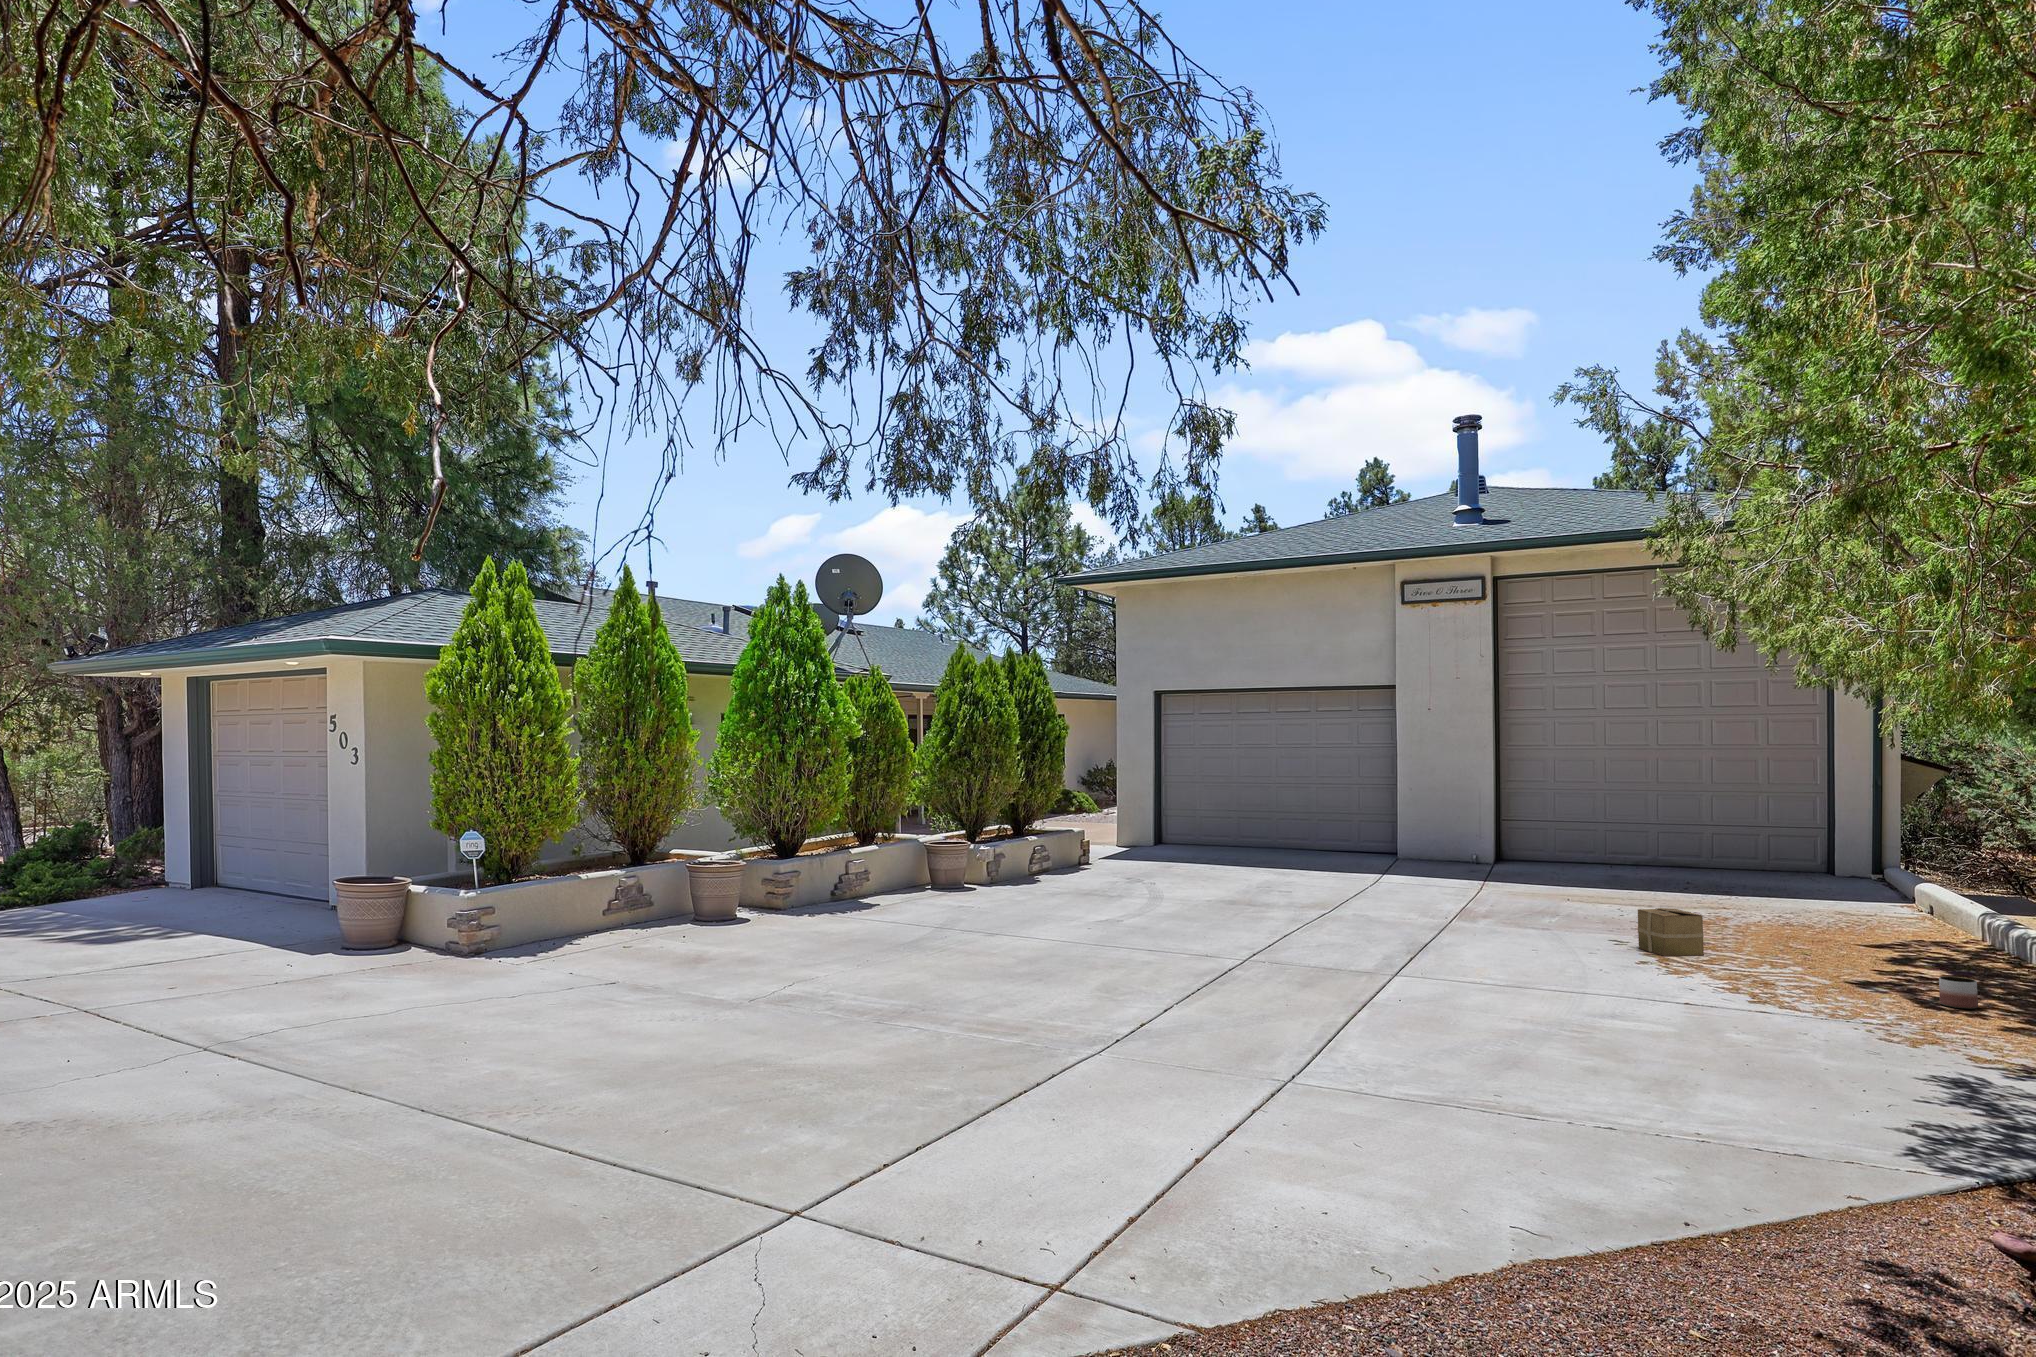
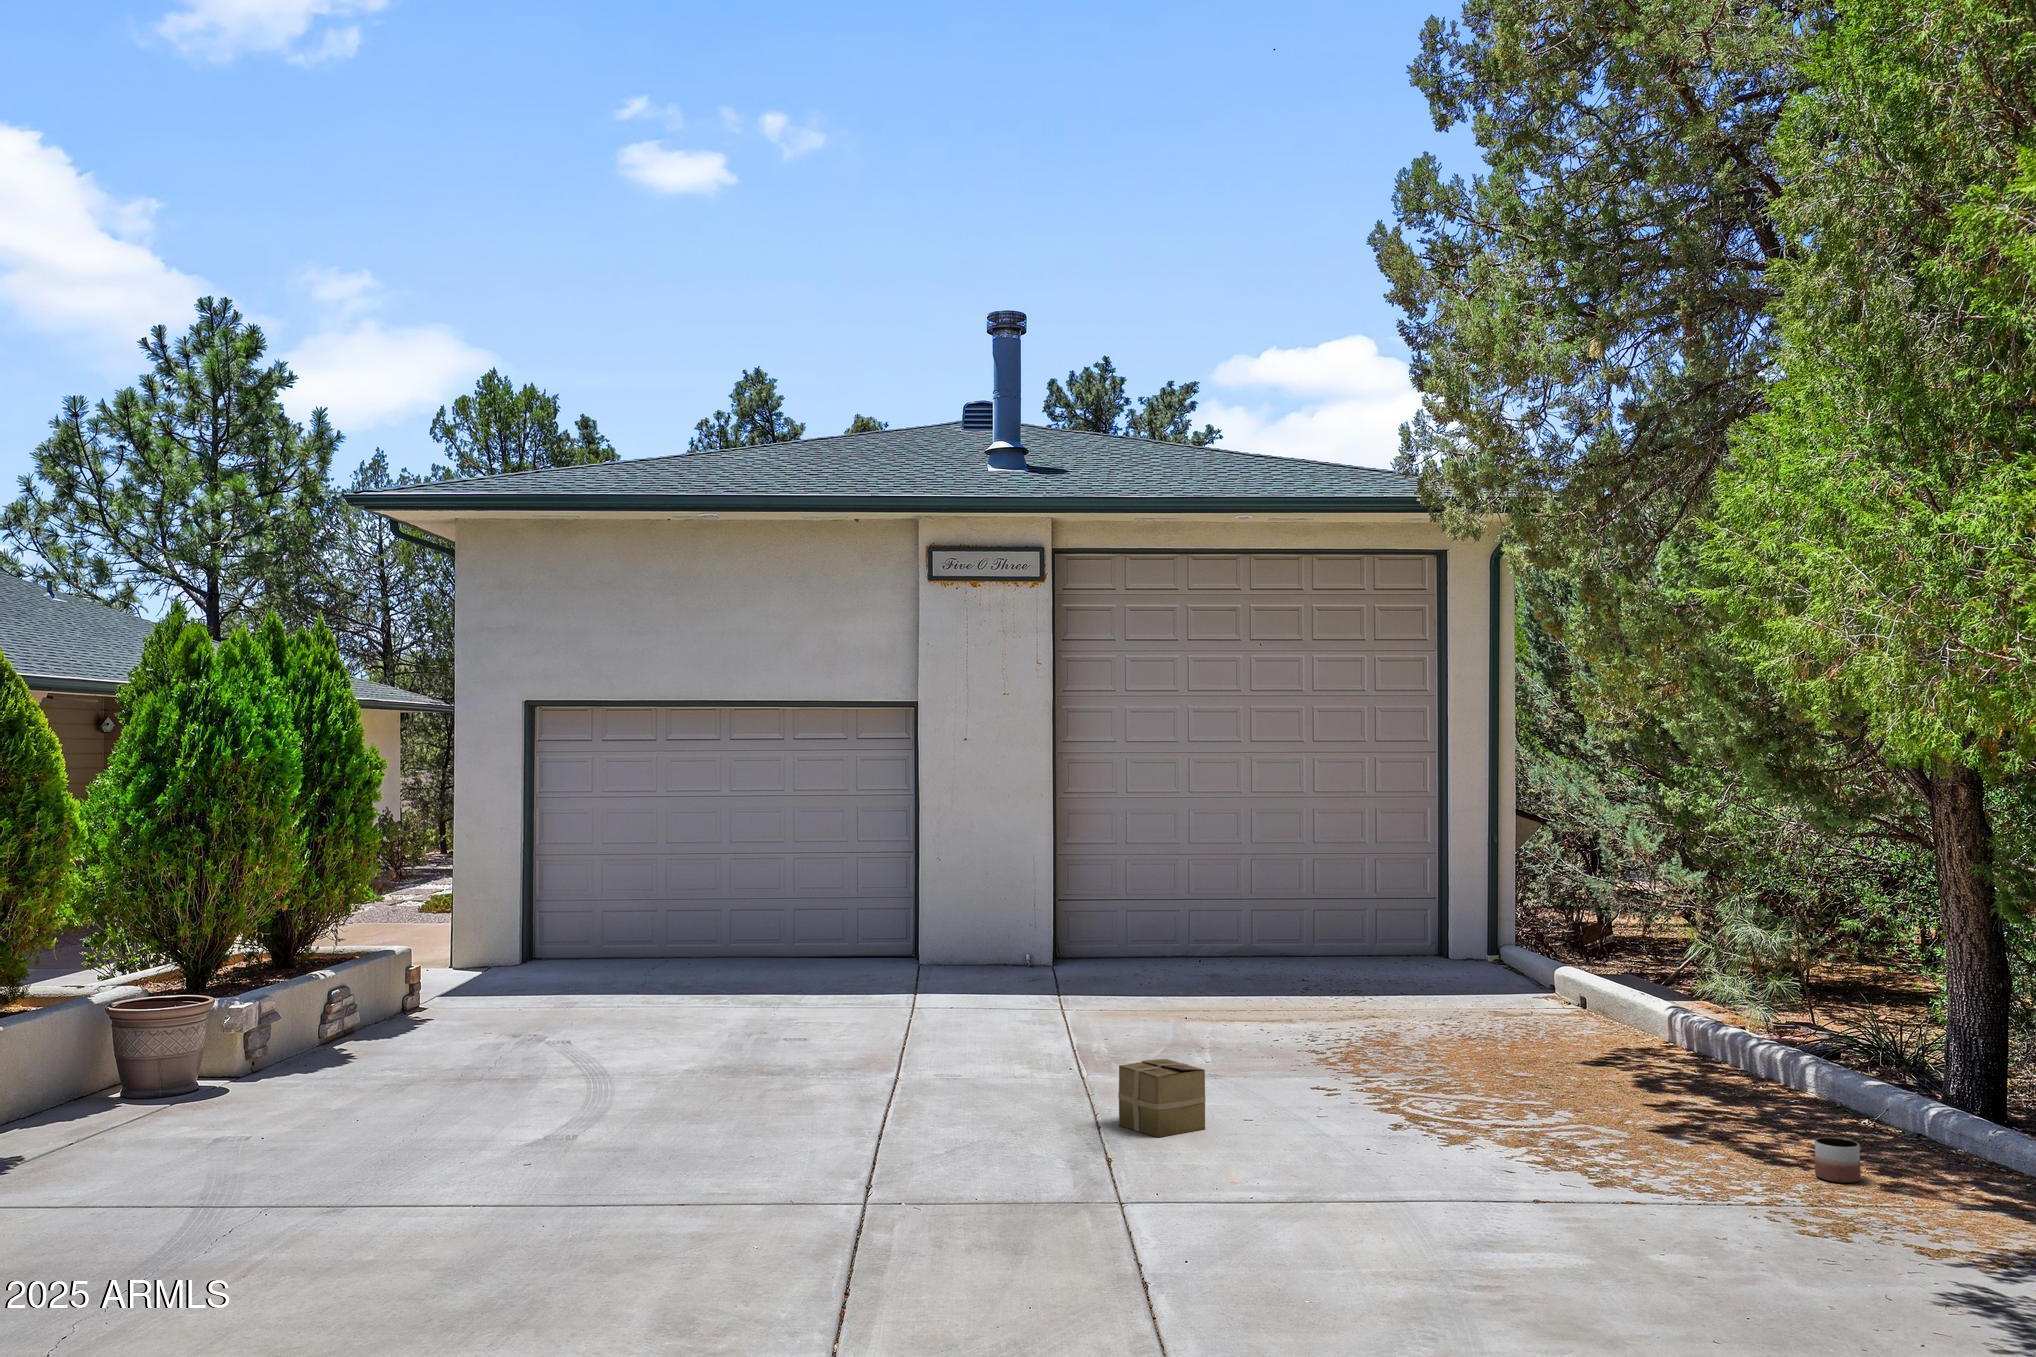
cardboard box: present [1638,908,1704,956] -> present [1118,1059,1206,1137]

